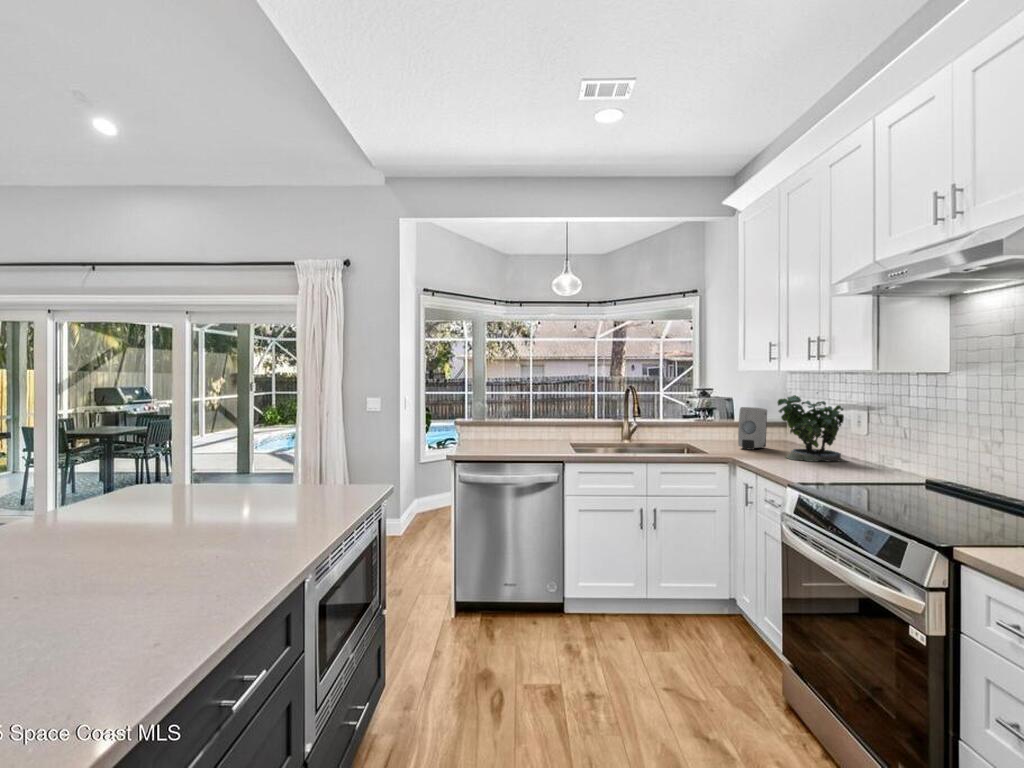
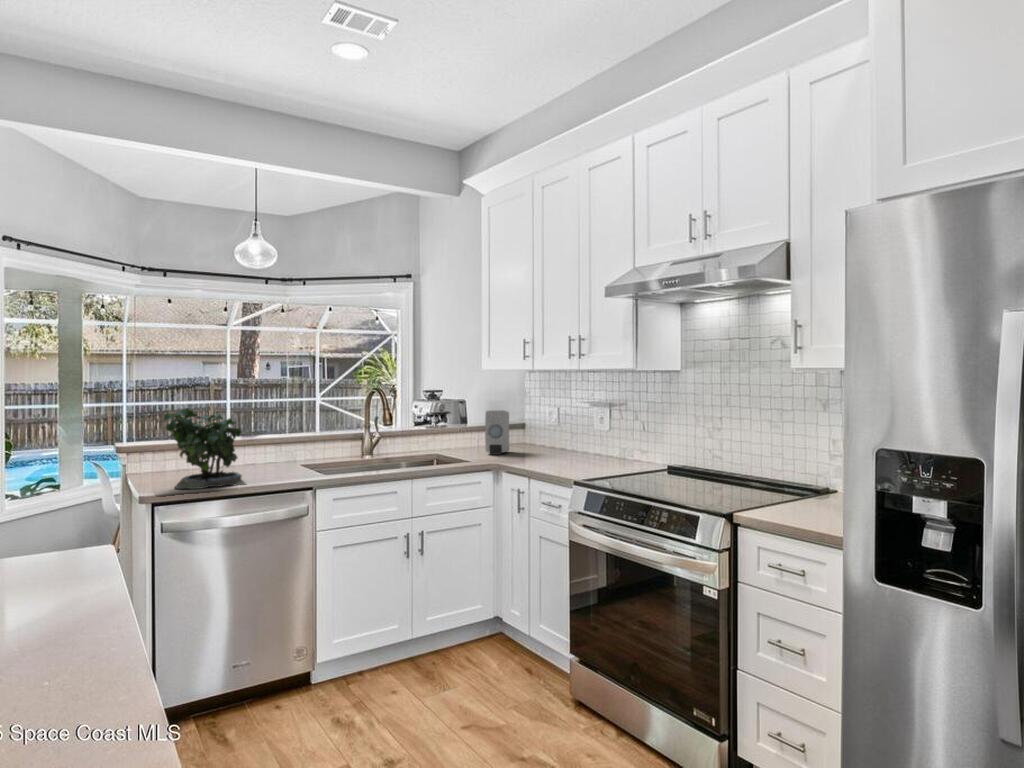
potted plant: present [777,392,848,462] -> present [164,408,246,489]

